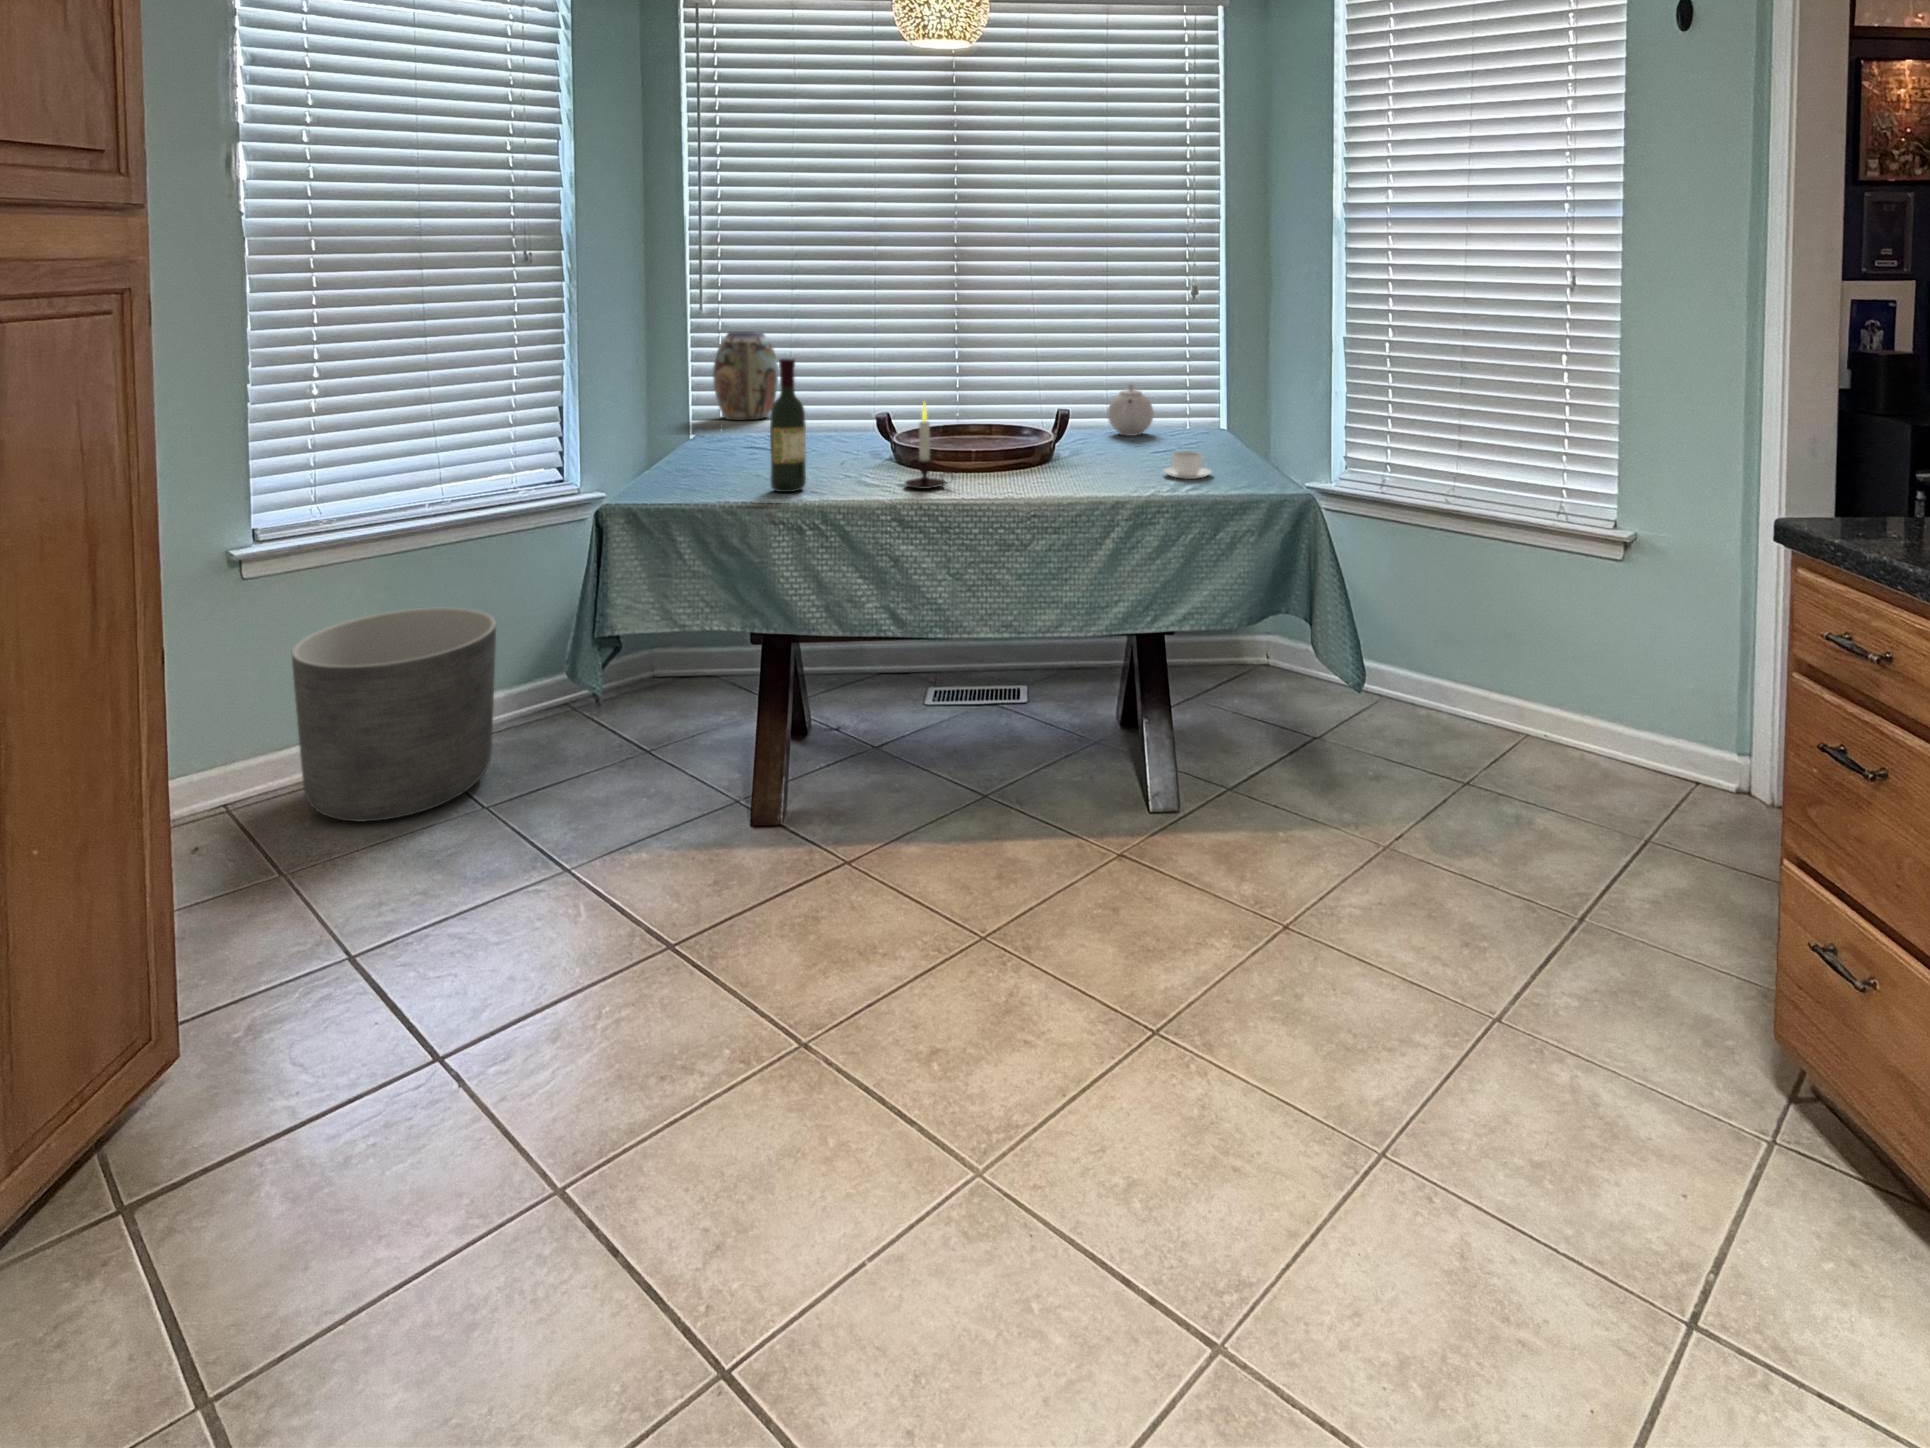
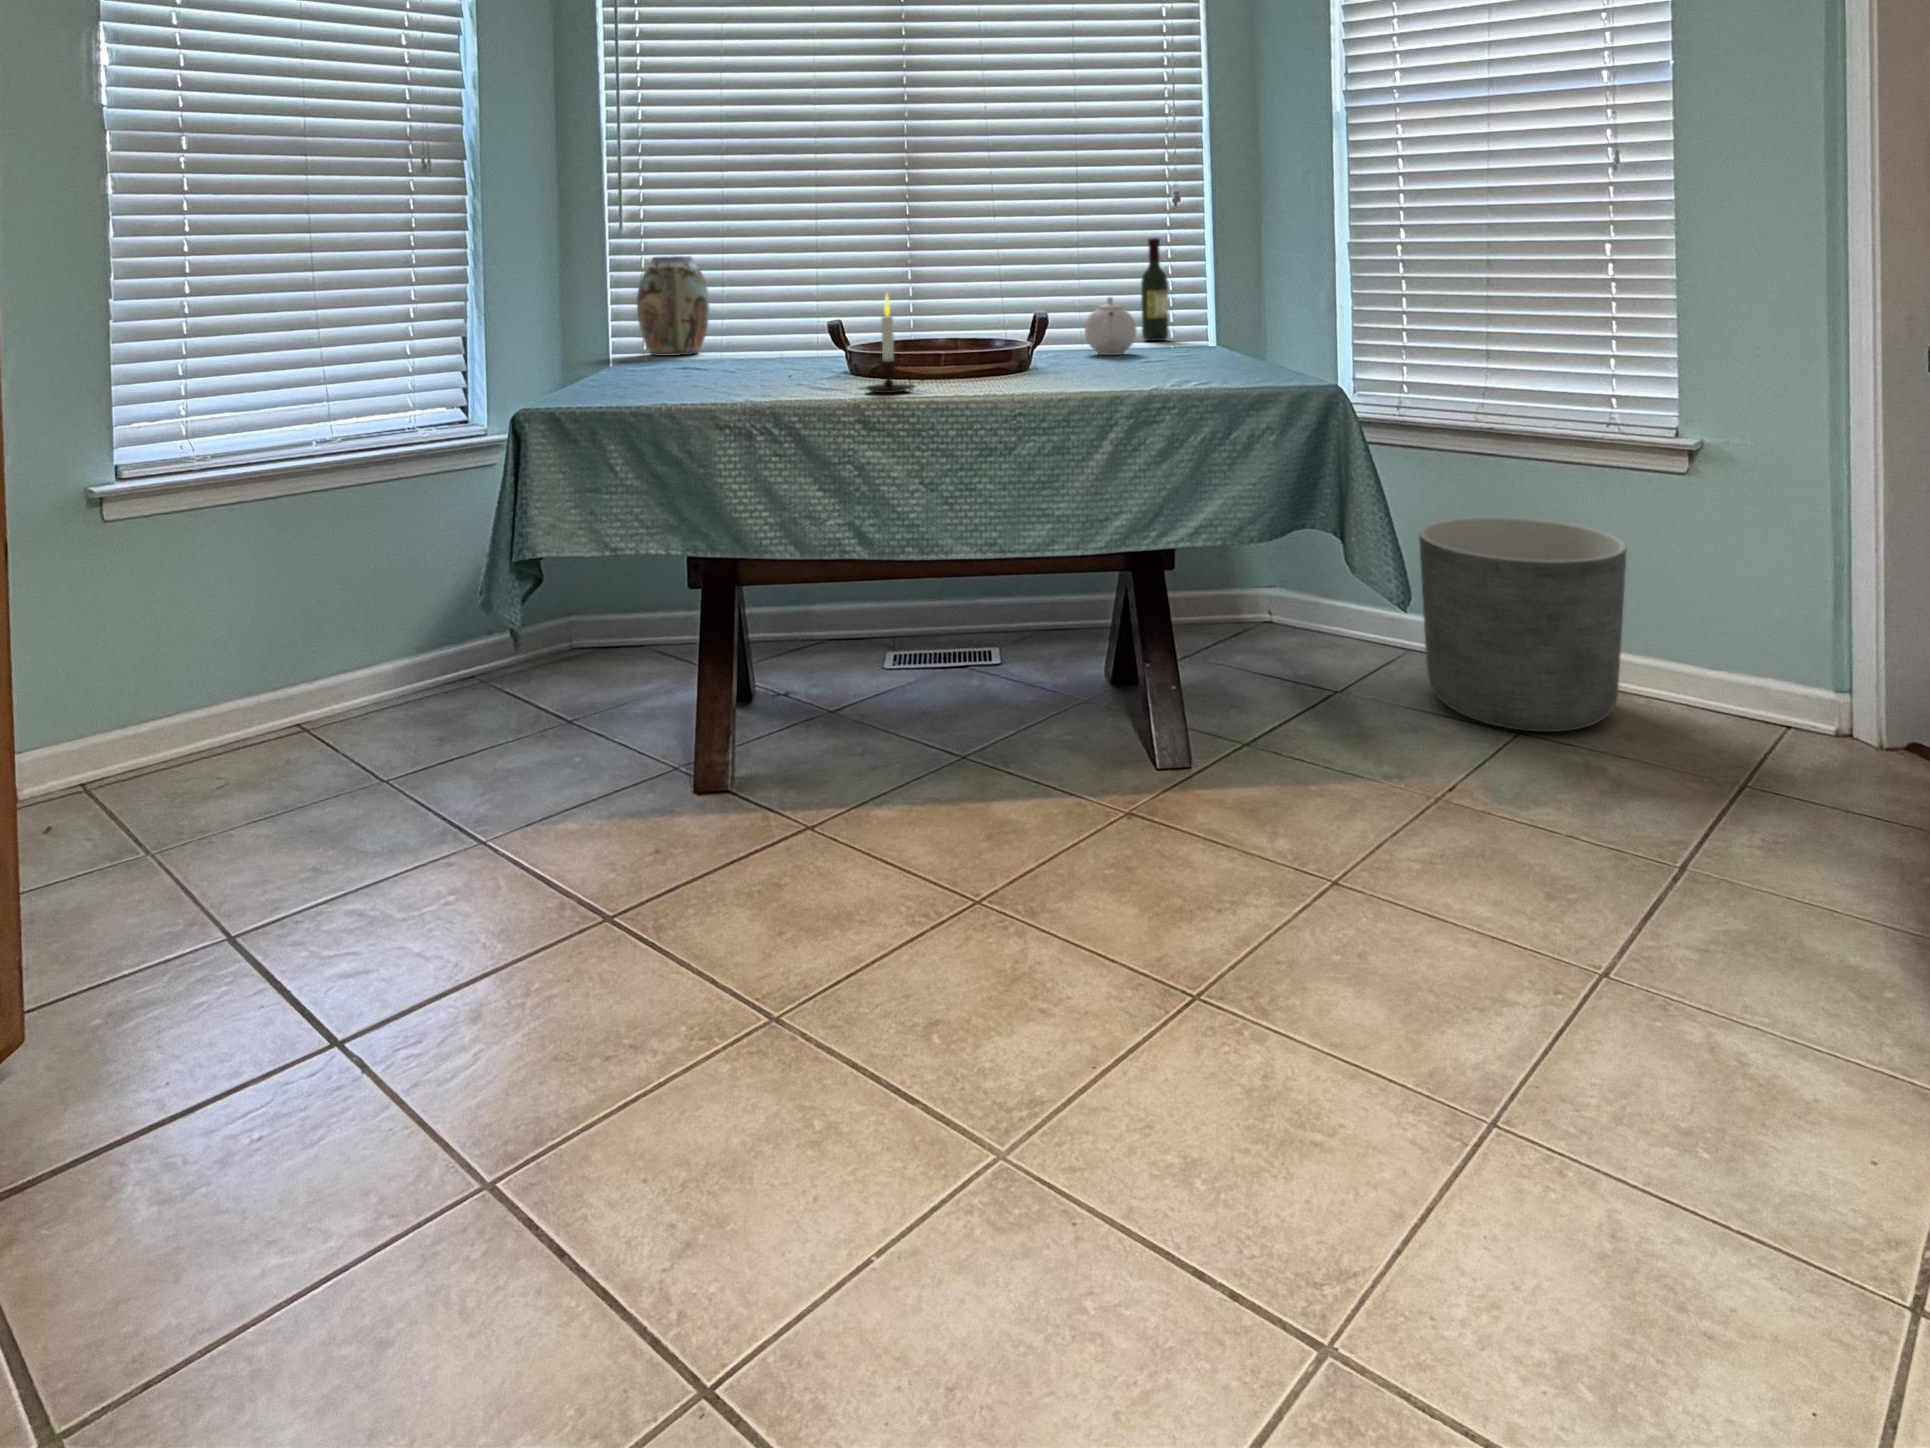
wine bottle: present [770,358,806,492] -> present [1141,238,1169,341]
coffee cup: present [1164,451,1212,479] -> none [1160,352,1218,380]
planter: present [292,608,496,821] -> present [1419,517,1626,732]

